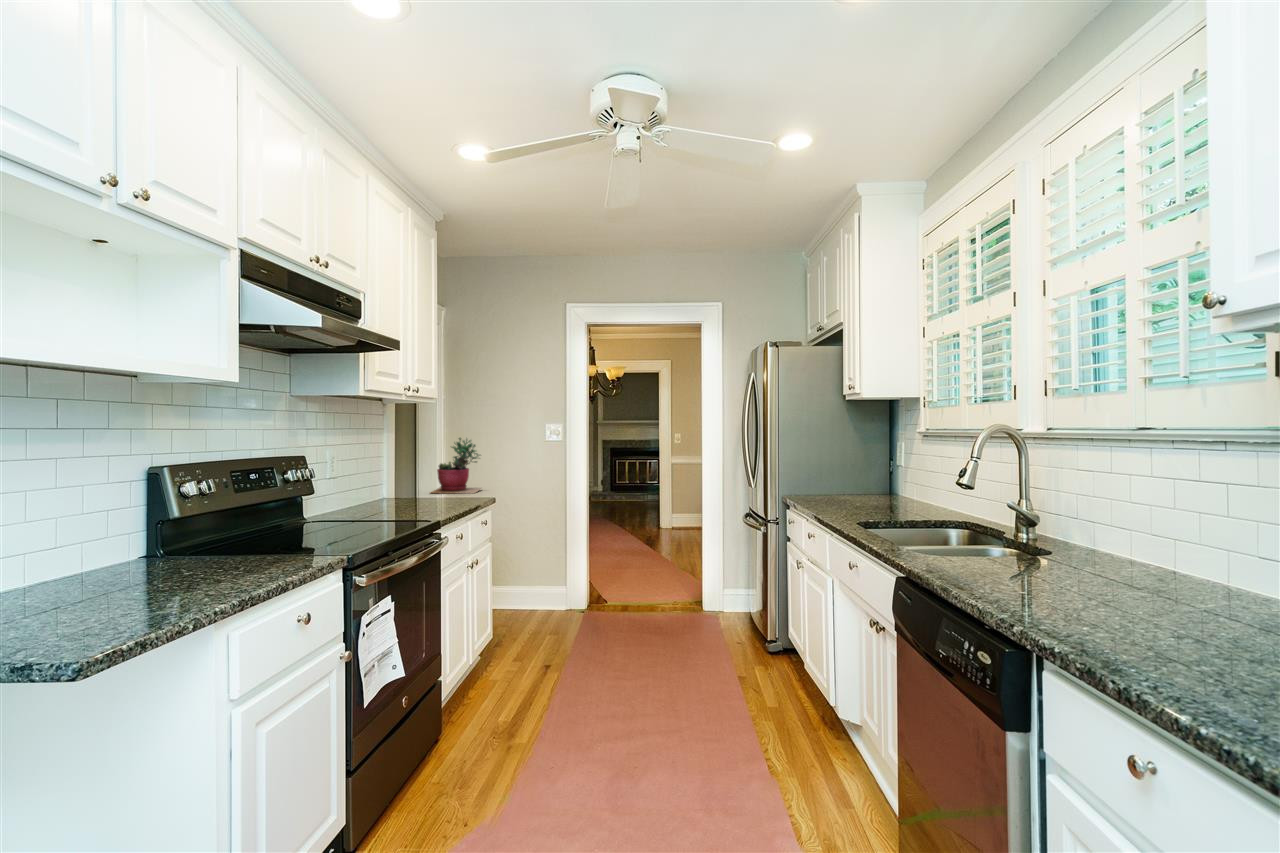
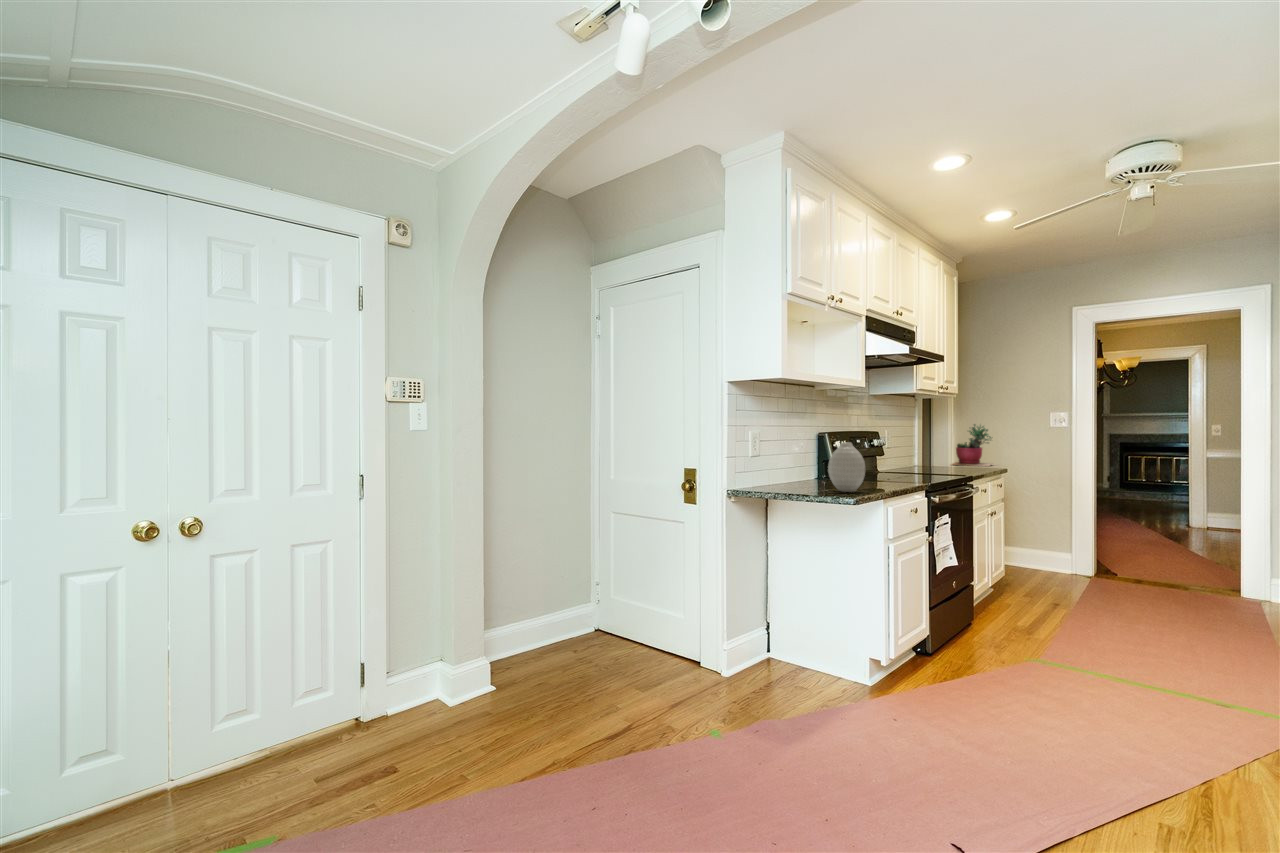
vase: none [75,503,174,617] -> present [828,443,865,492]

